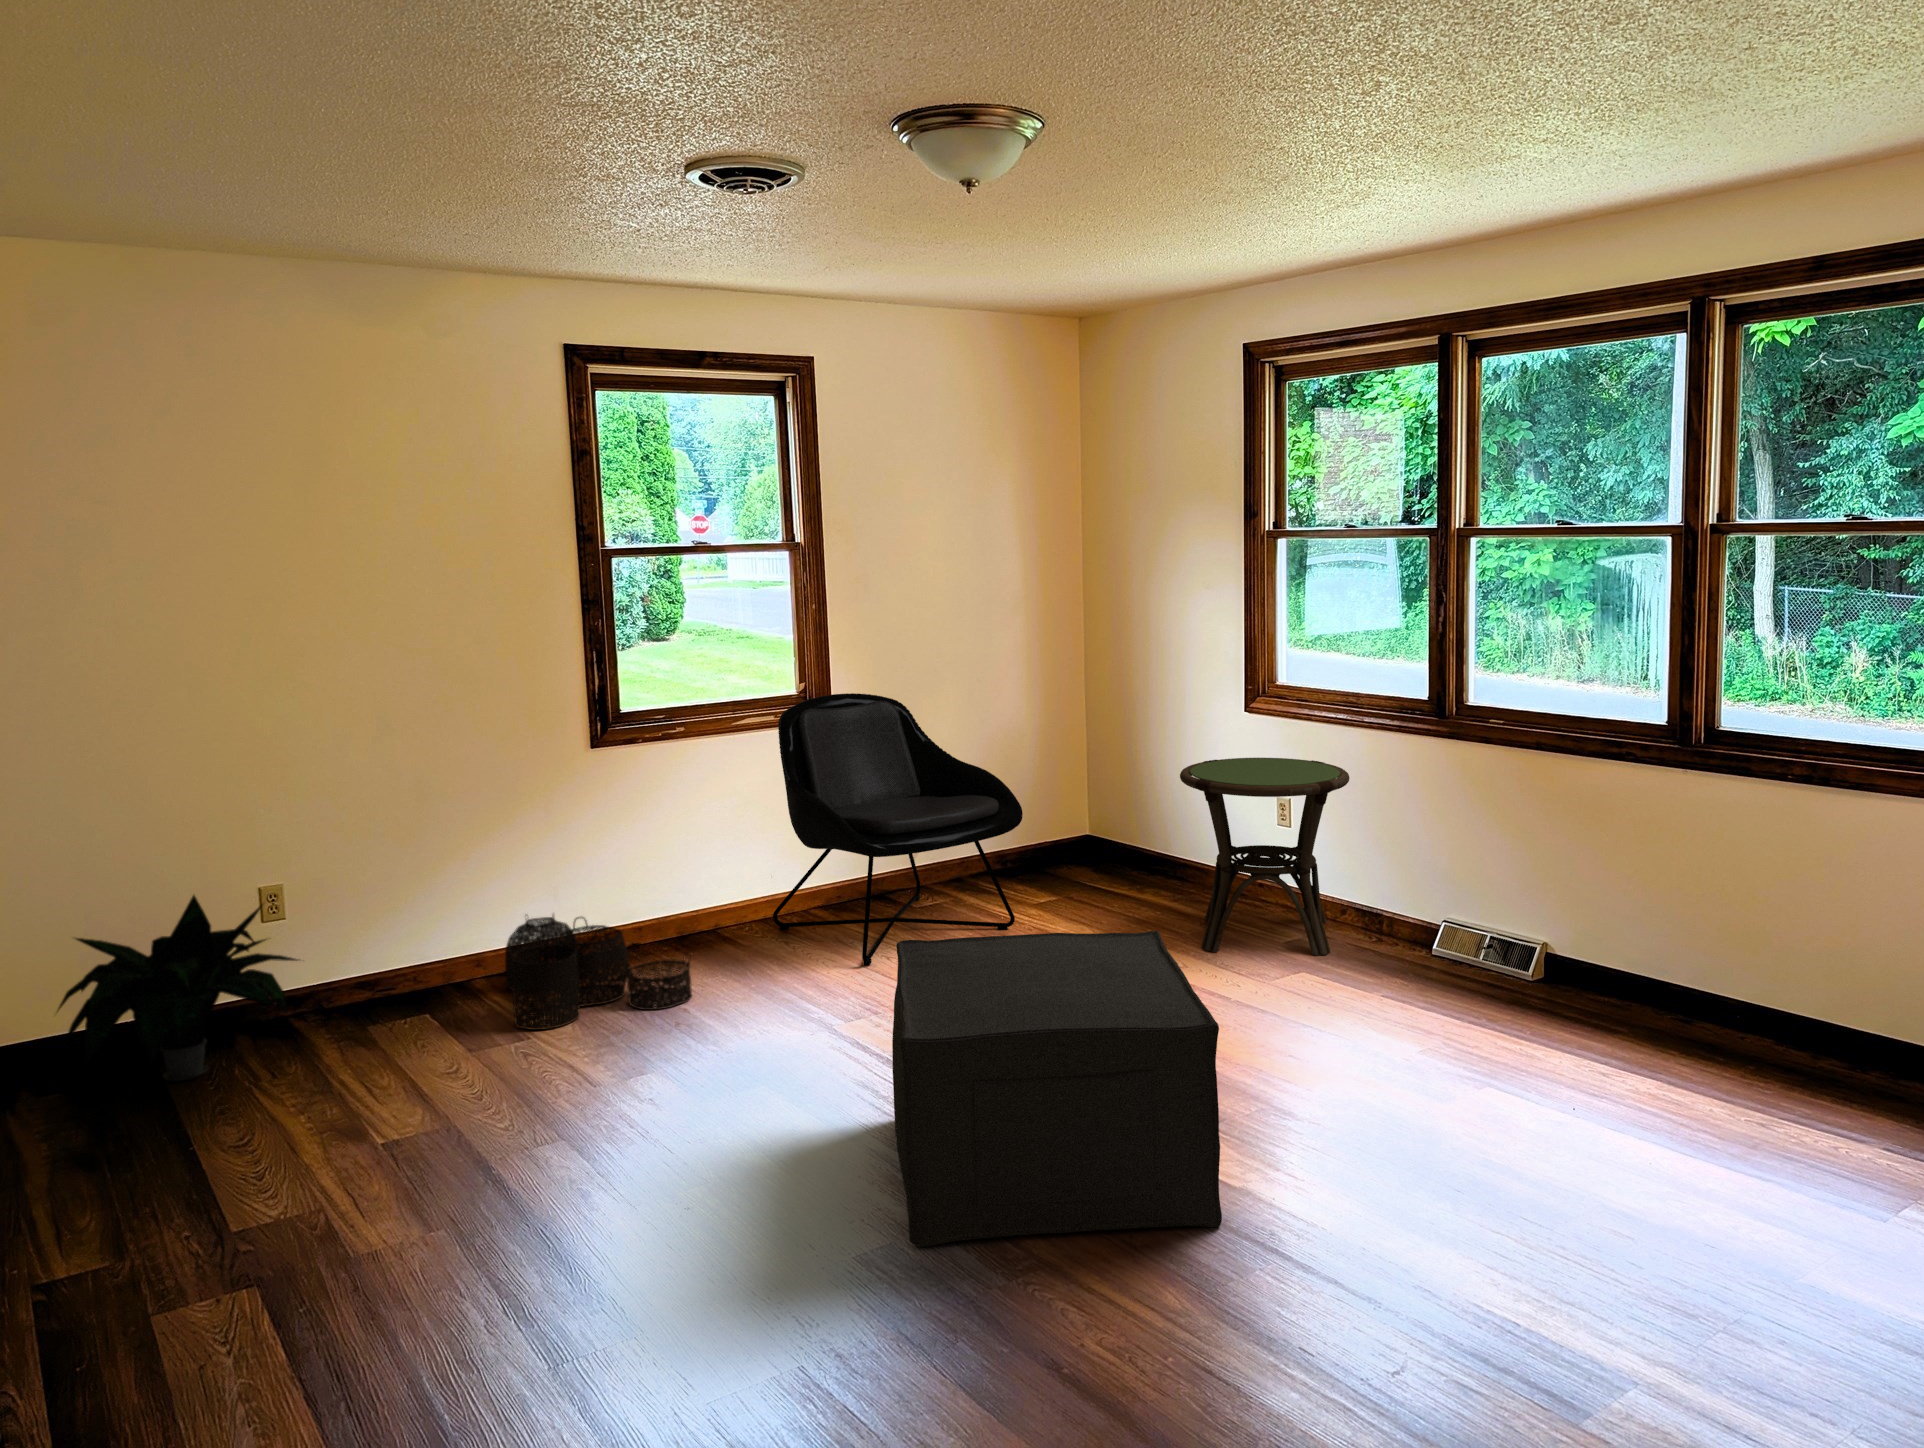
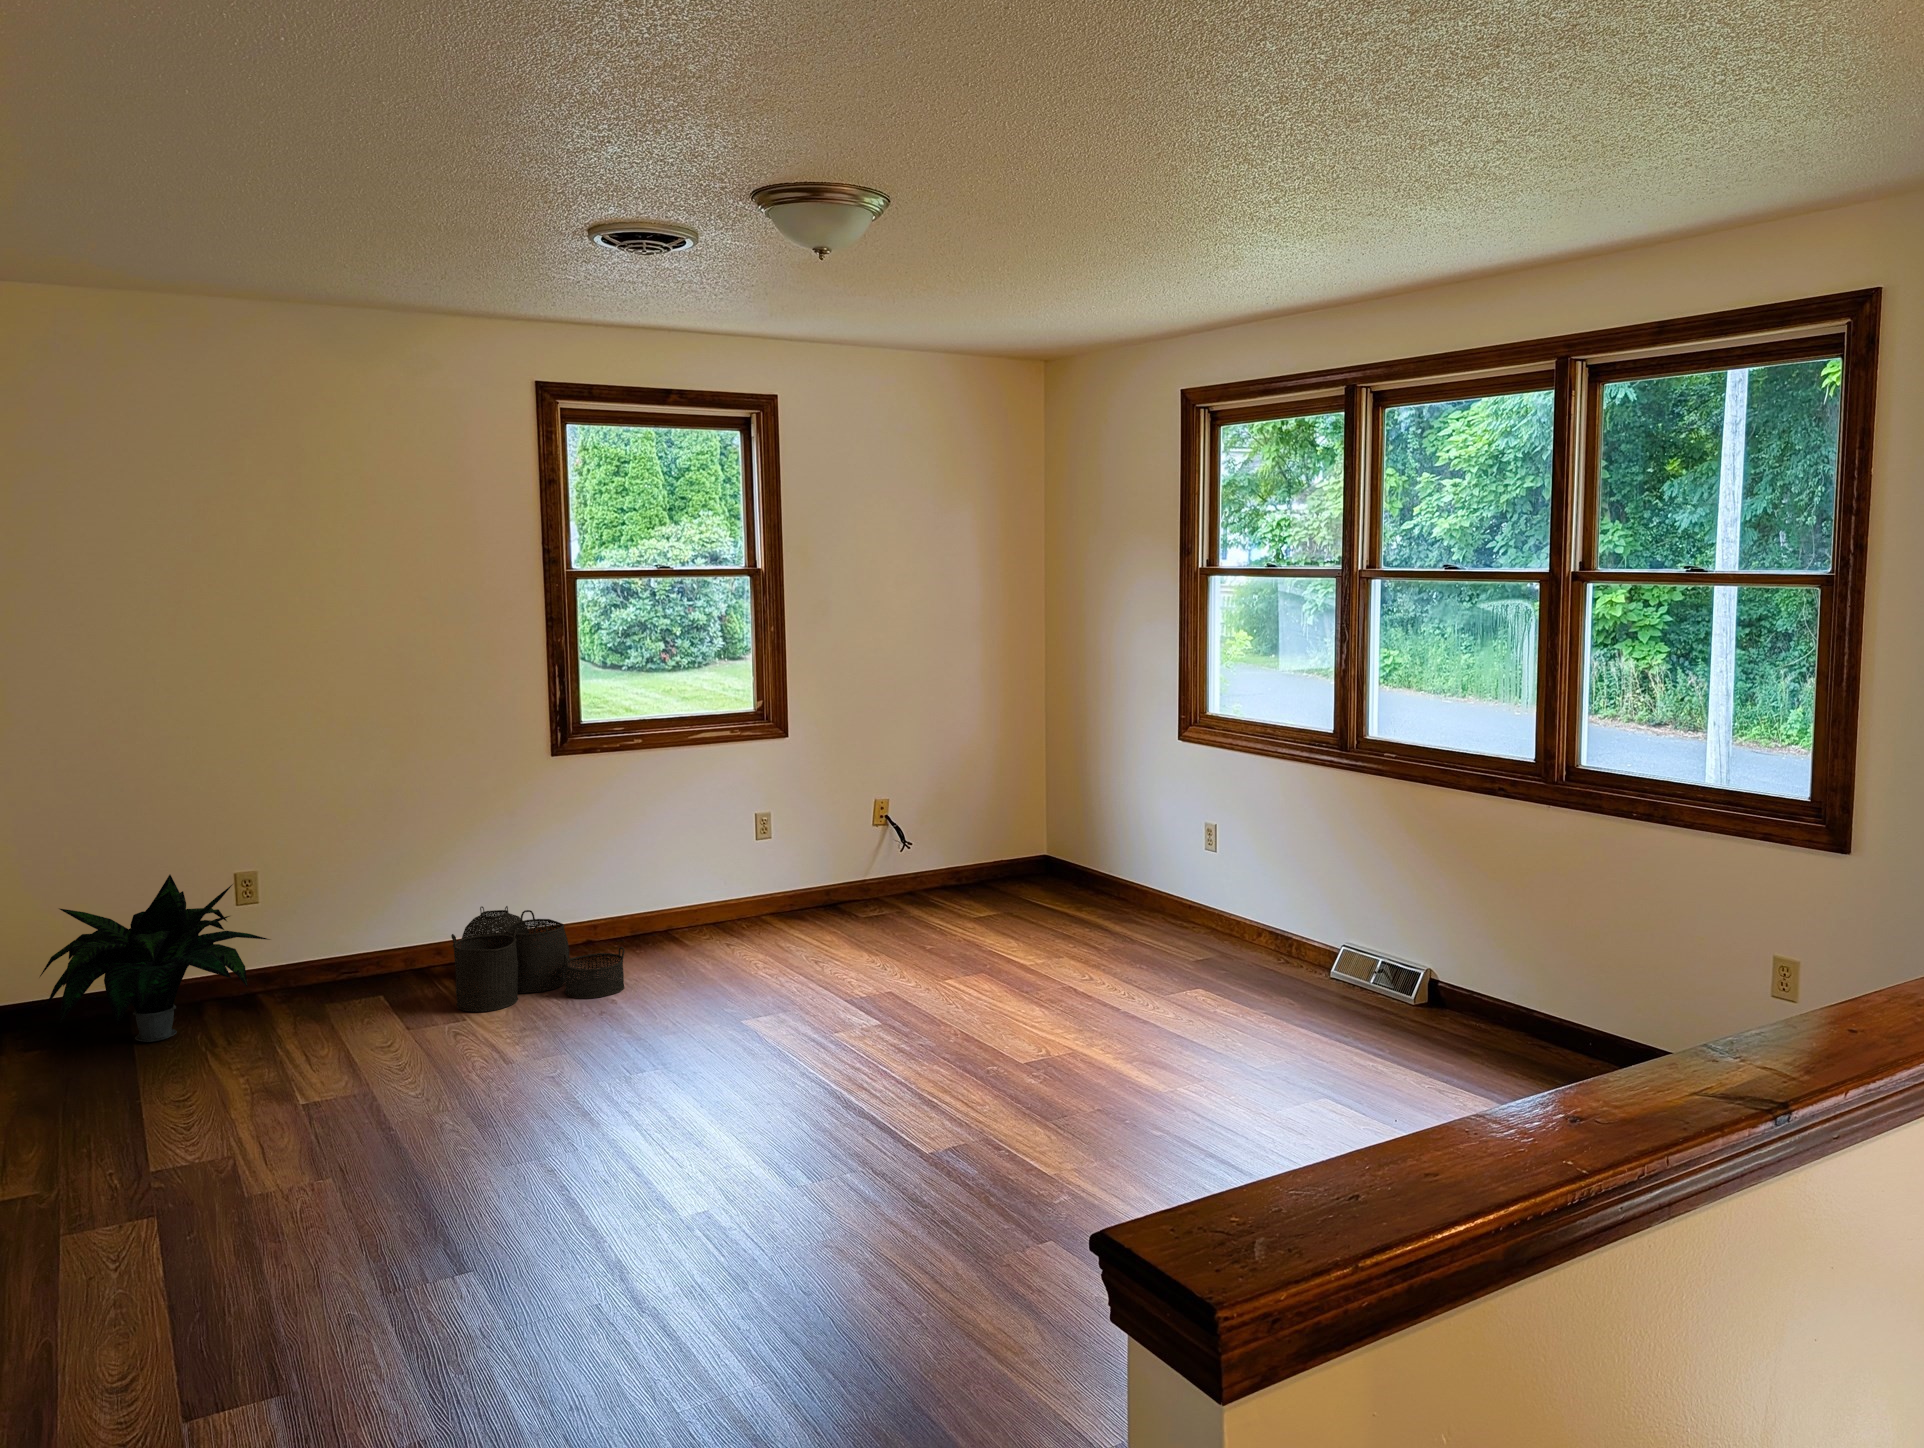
lounge chair: present [773,693,1023,966] -> none [721,712,954,967]
side table: present [1180,758,1349,955] -> none [1099,784,1259,975]
ottoman: present [892,931,1222,1247] -> none [725,937,1025,1212]

